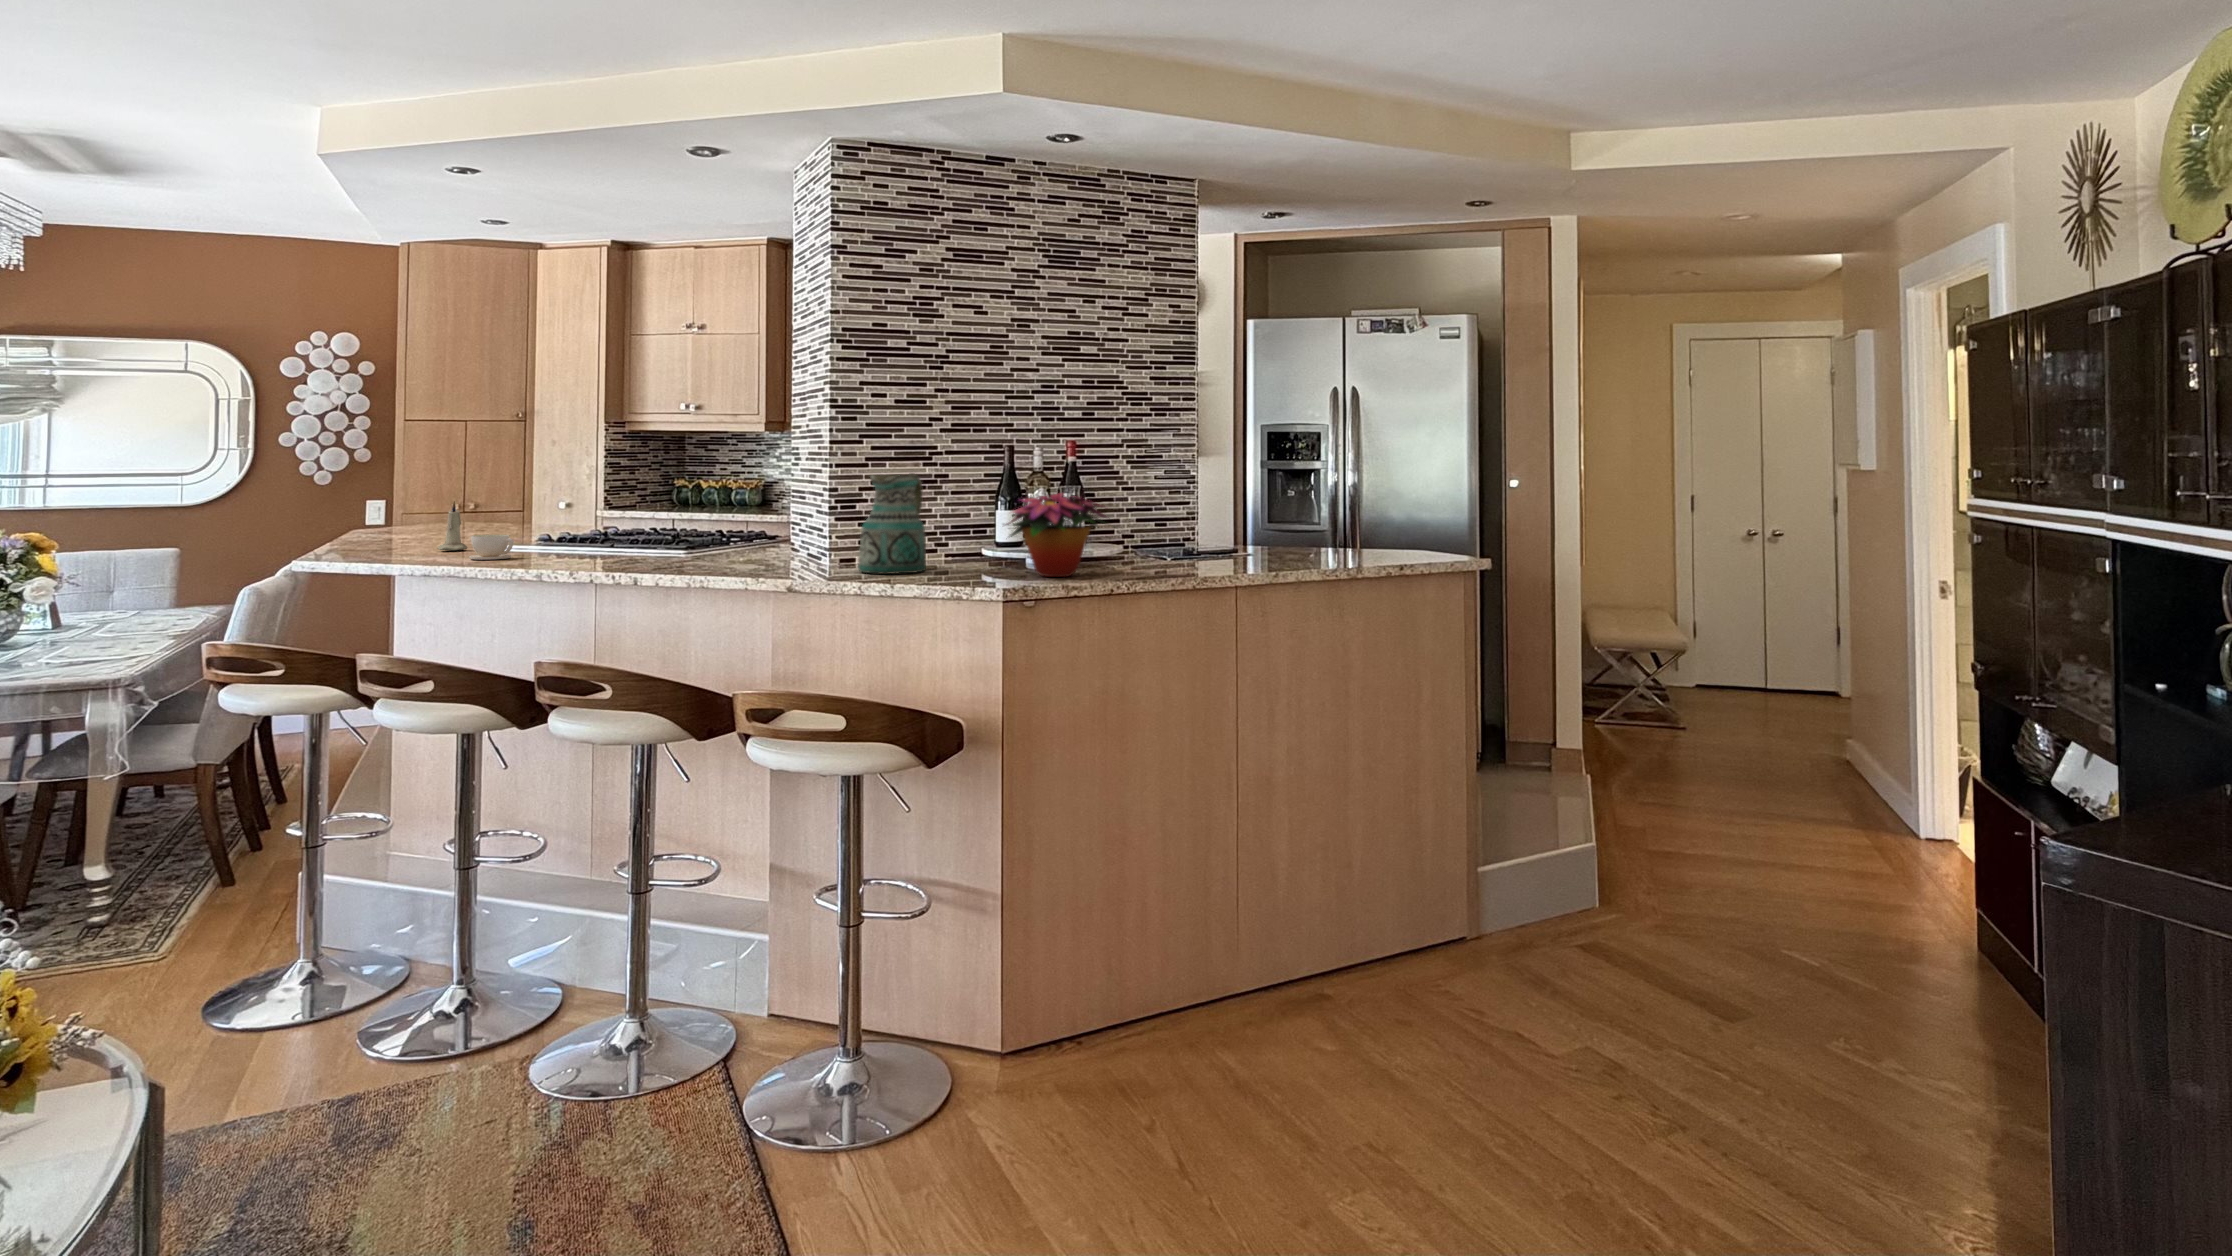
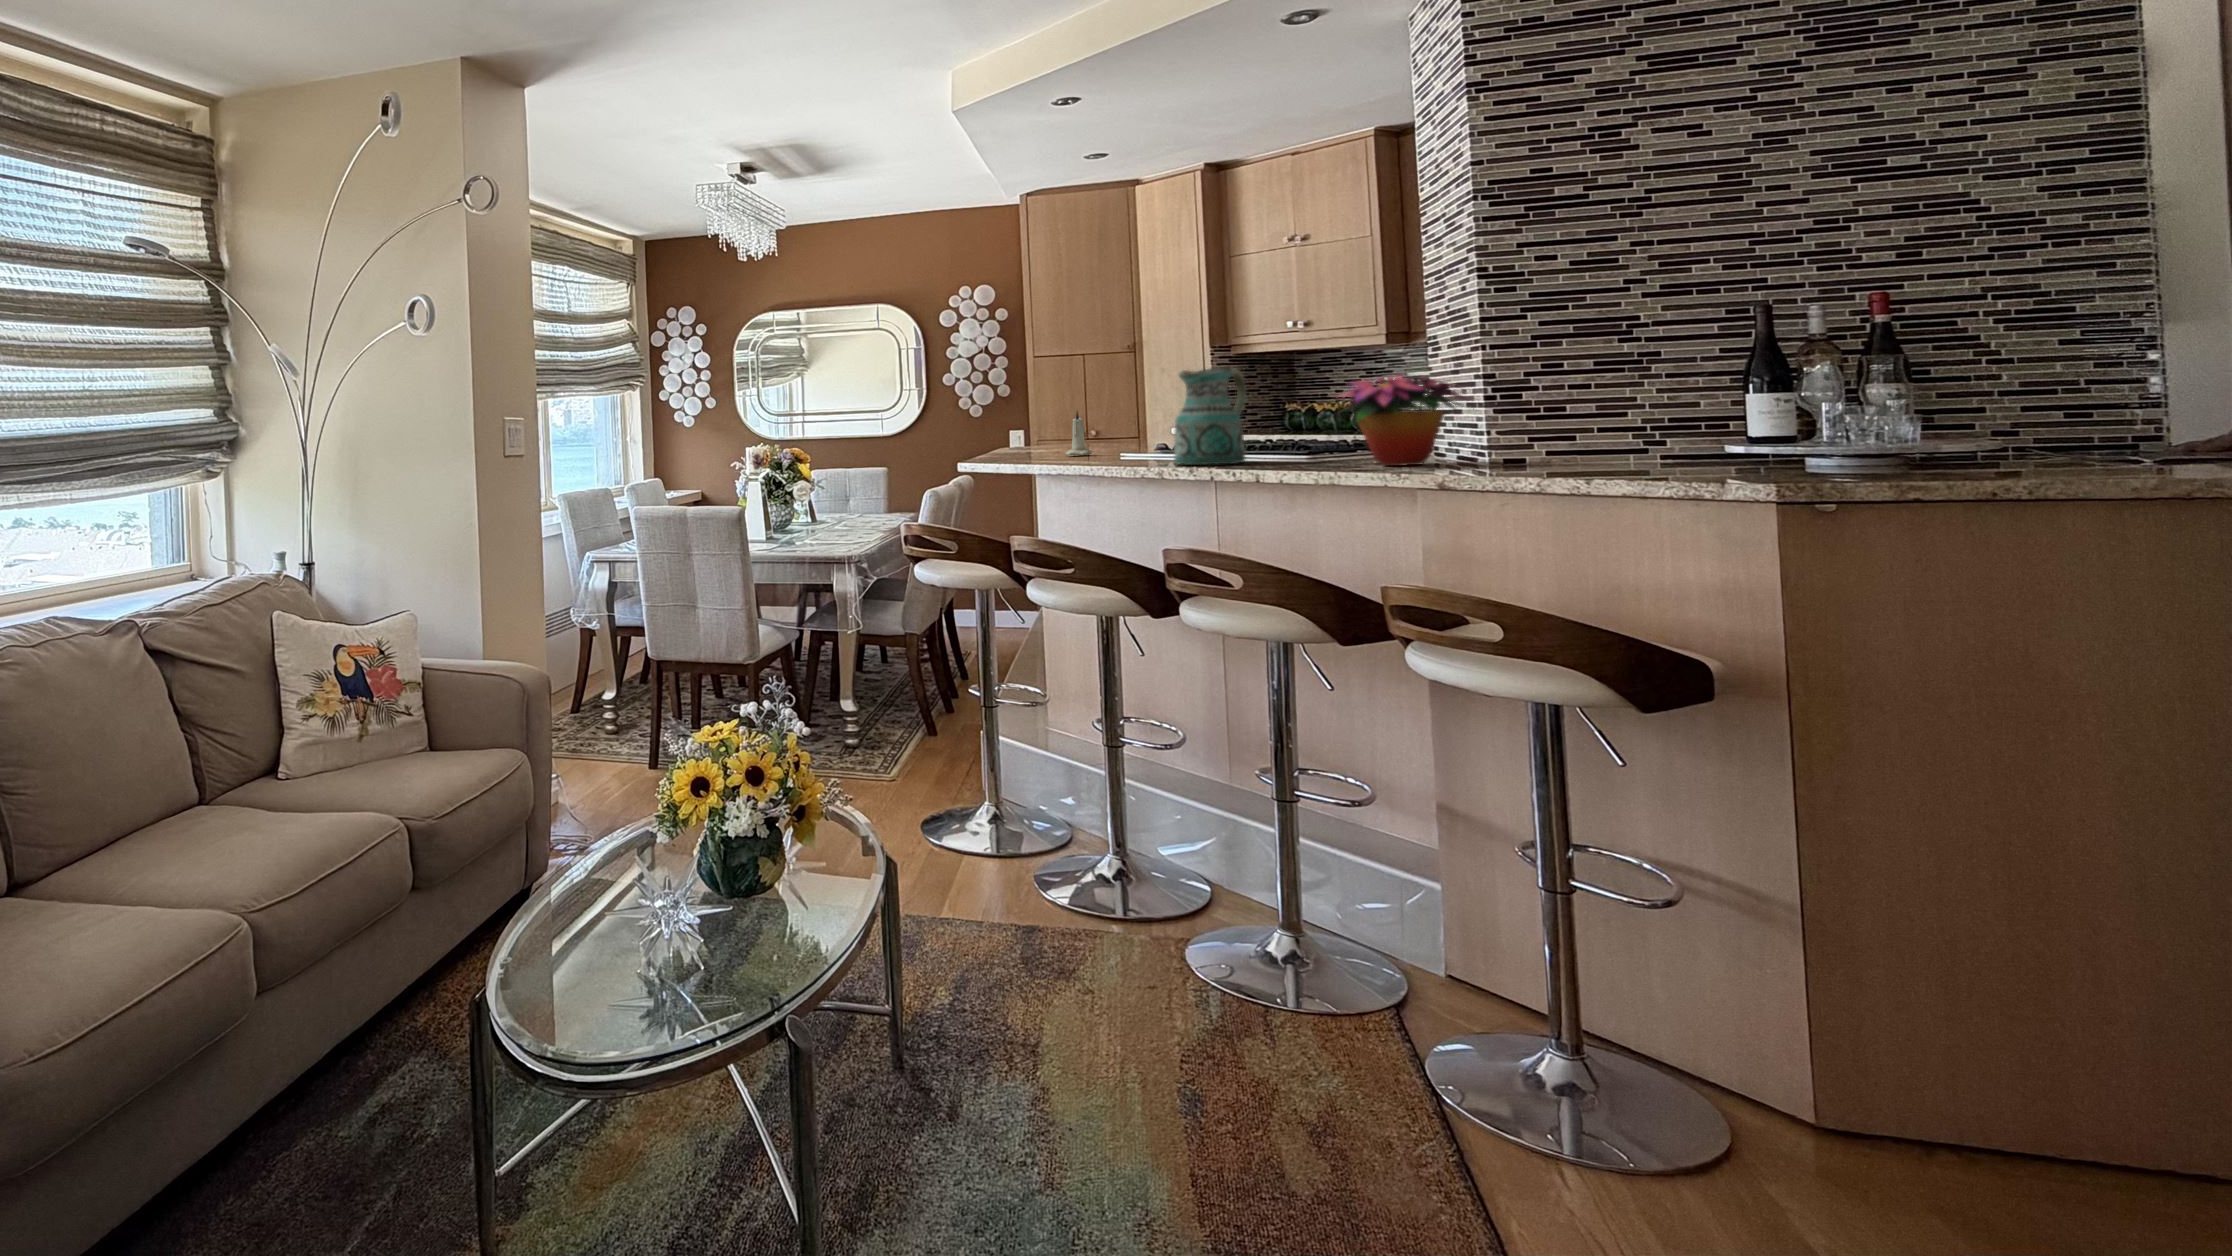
ceramic pitcher: present [858,473,926,574] -> present [1174,367,1246,465]
flower arrangement: present [1009,493,1106,577] -> present [1338,375,1474,466]
coffee cup: present [469,535,514,560] -> none [1092,438,1132,461]

